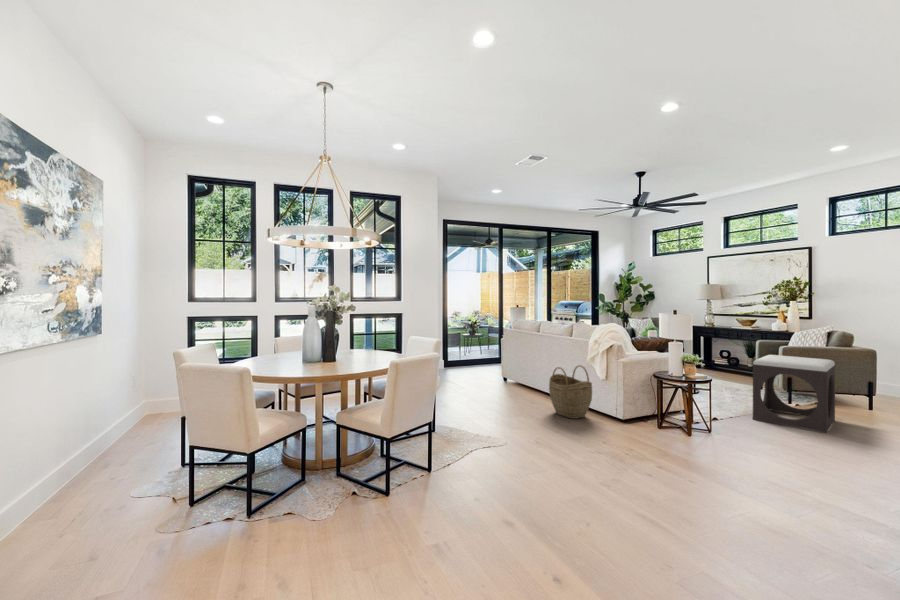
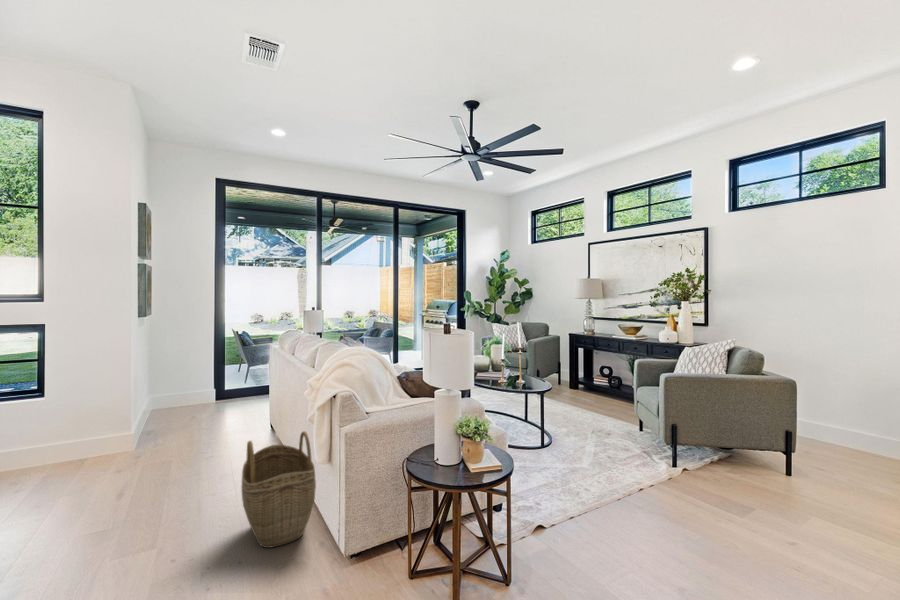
footstool: present [753,355,835,433] -> none [607,395,740,563]

